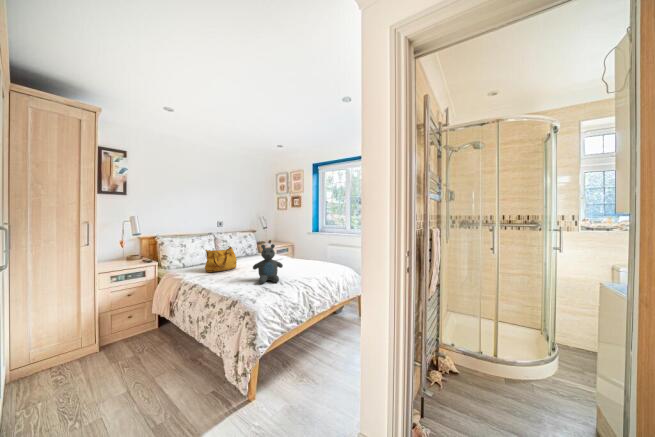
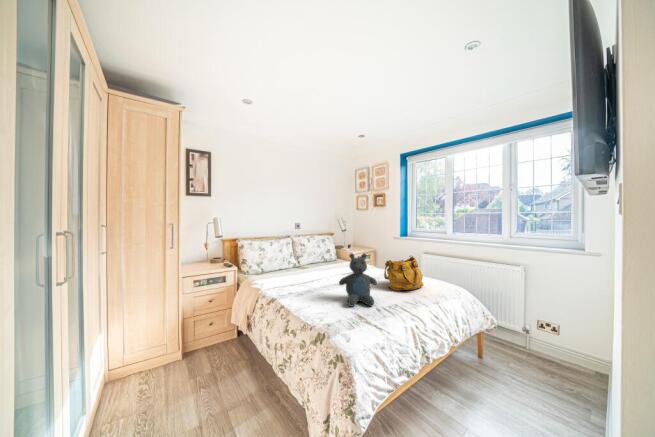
handbag: present [205,246,237,272] -> present [384,256,424,291]

